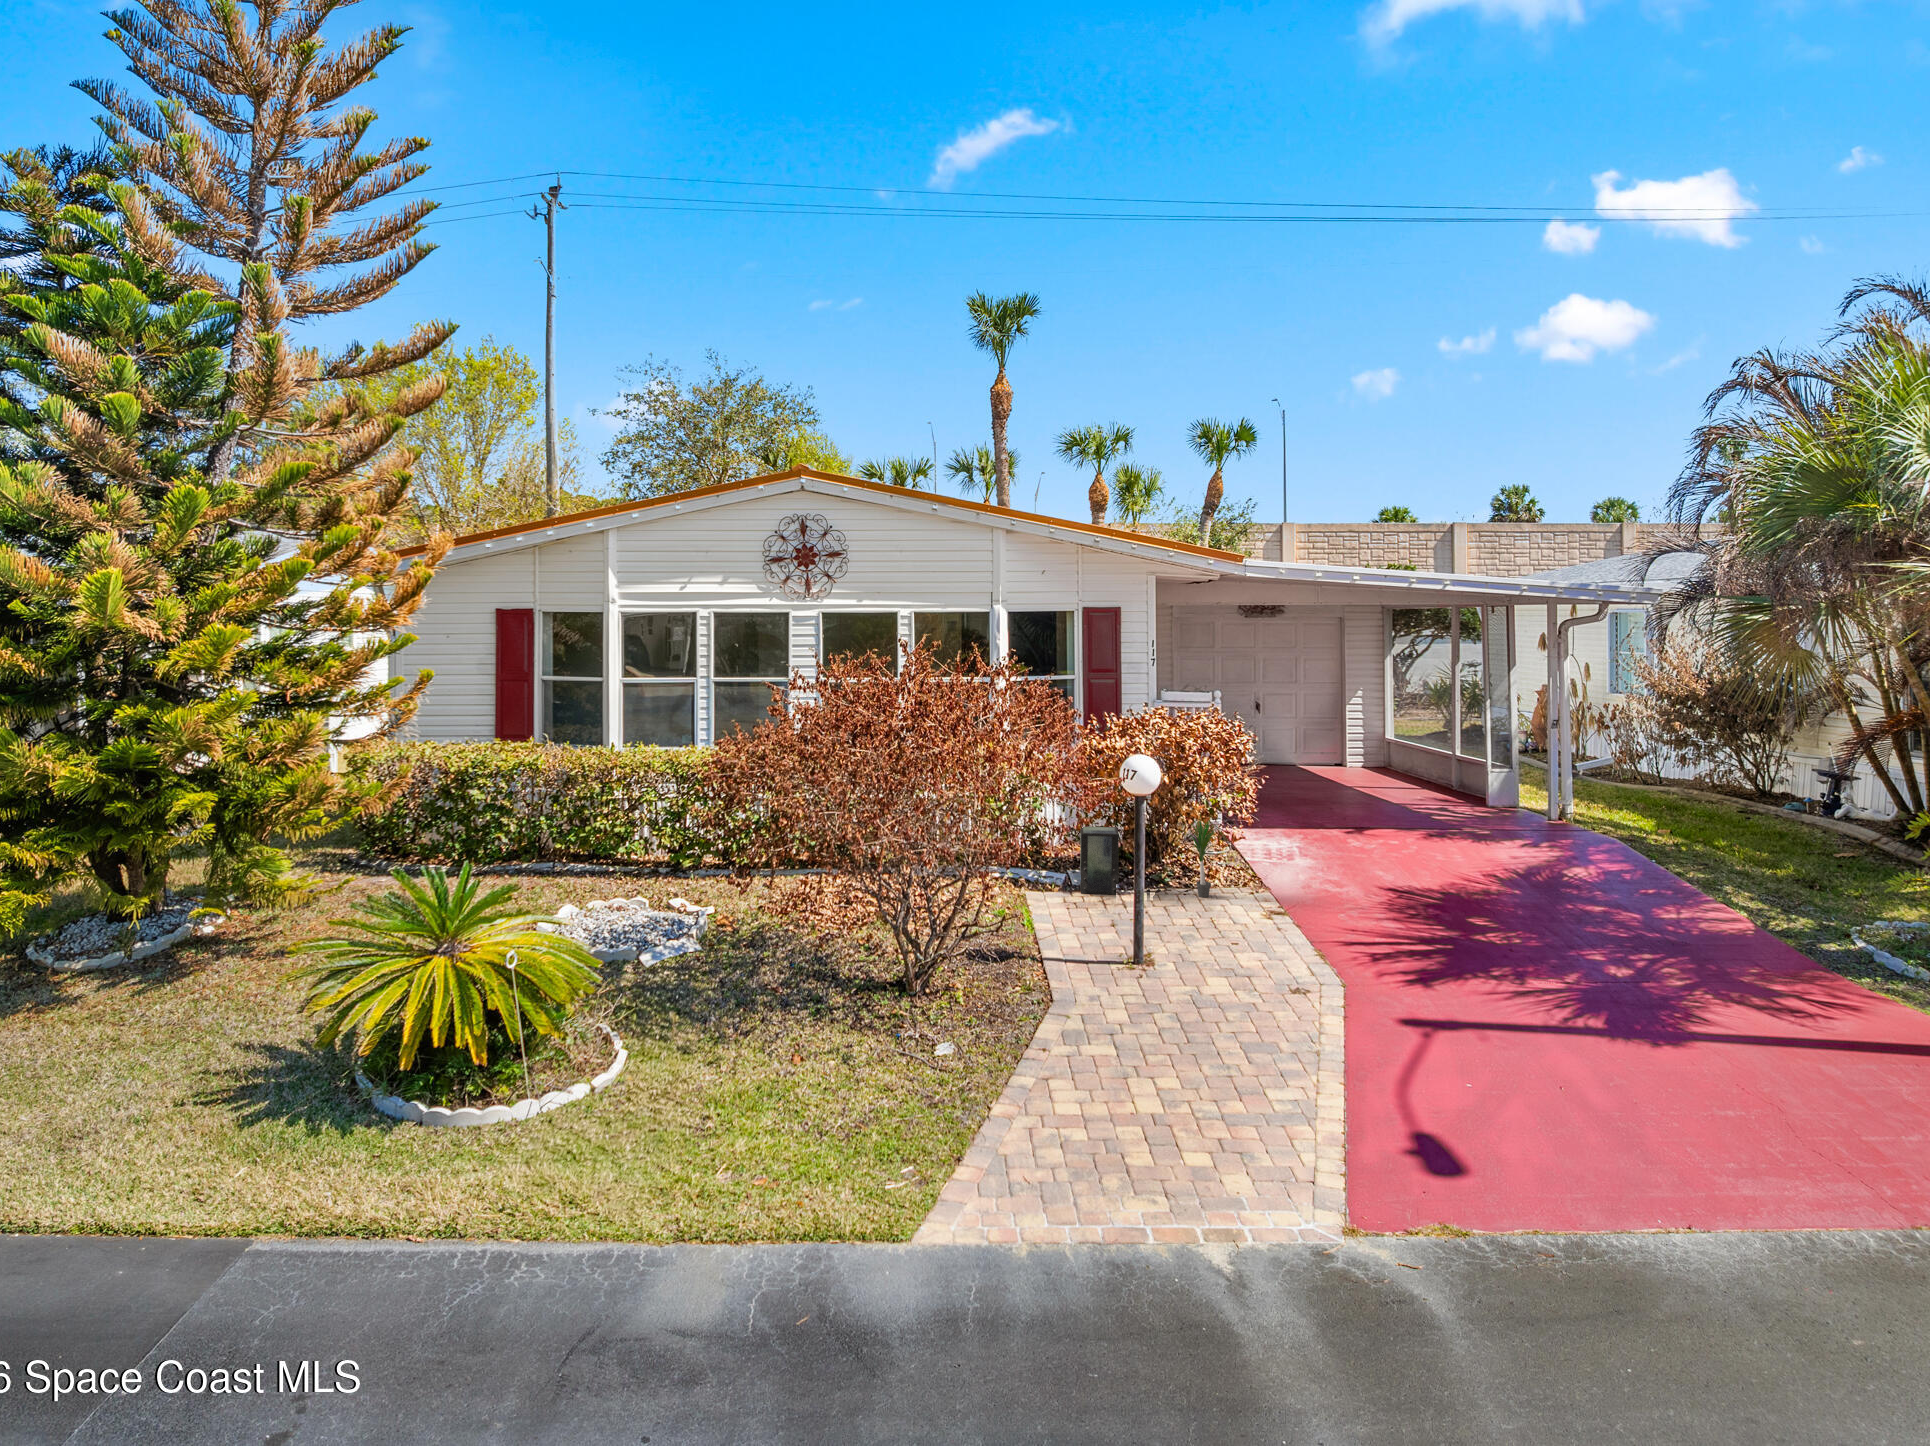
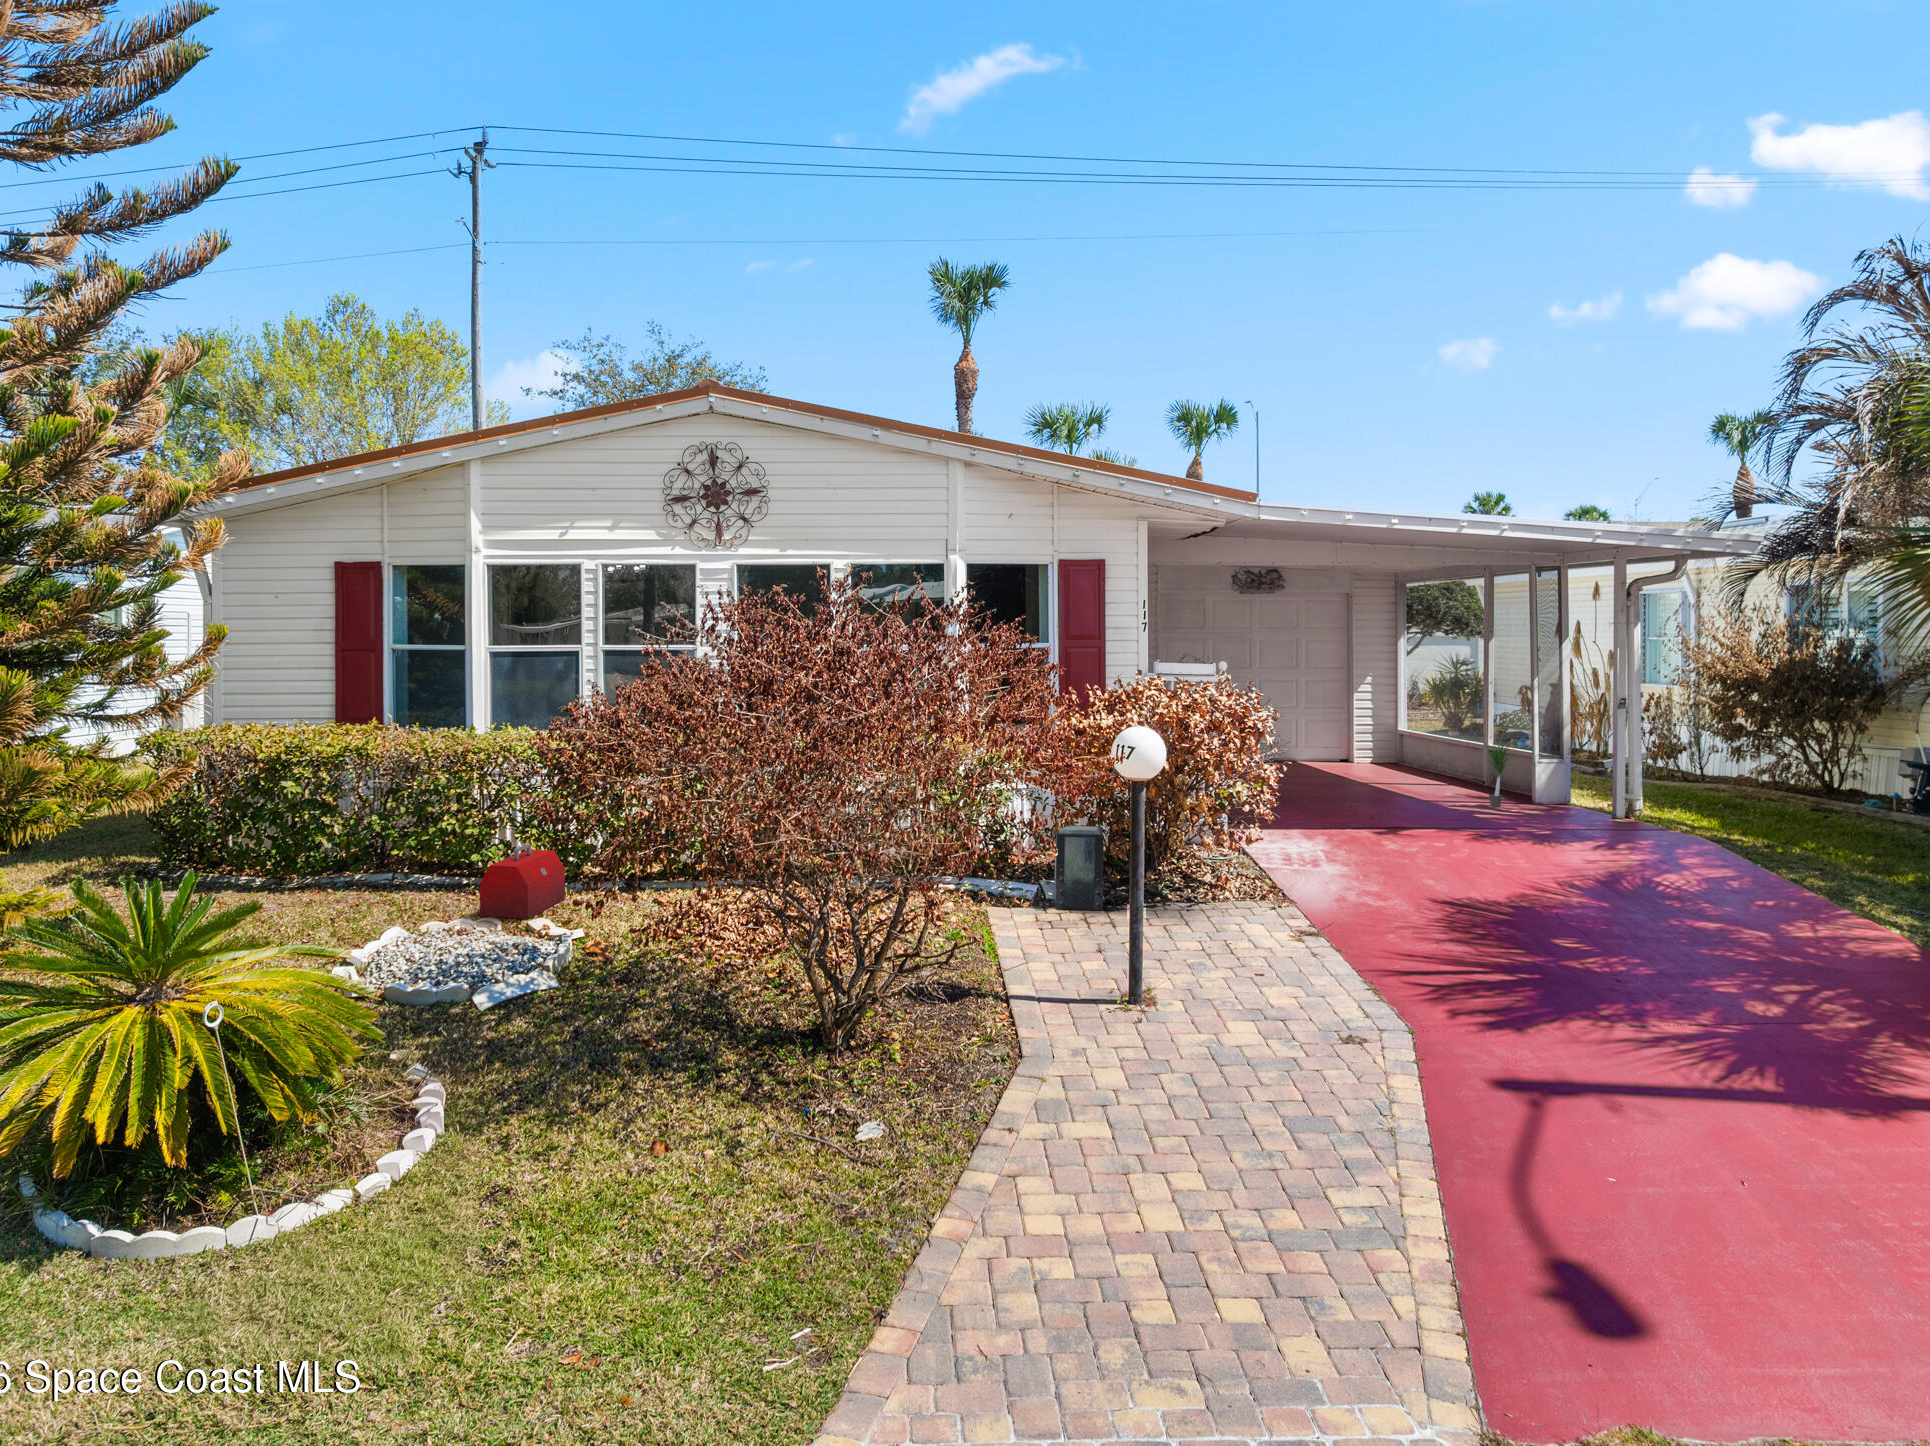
potted plant: present [1180,816,1216,897] -> present [1485,741,1520,807]
toolbox: none [628,840,691,899] -> present [479,844,565,919]

